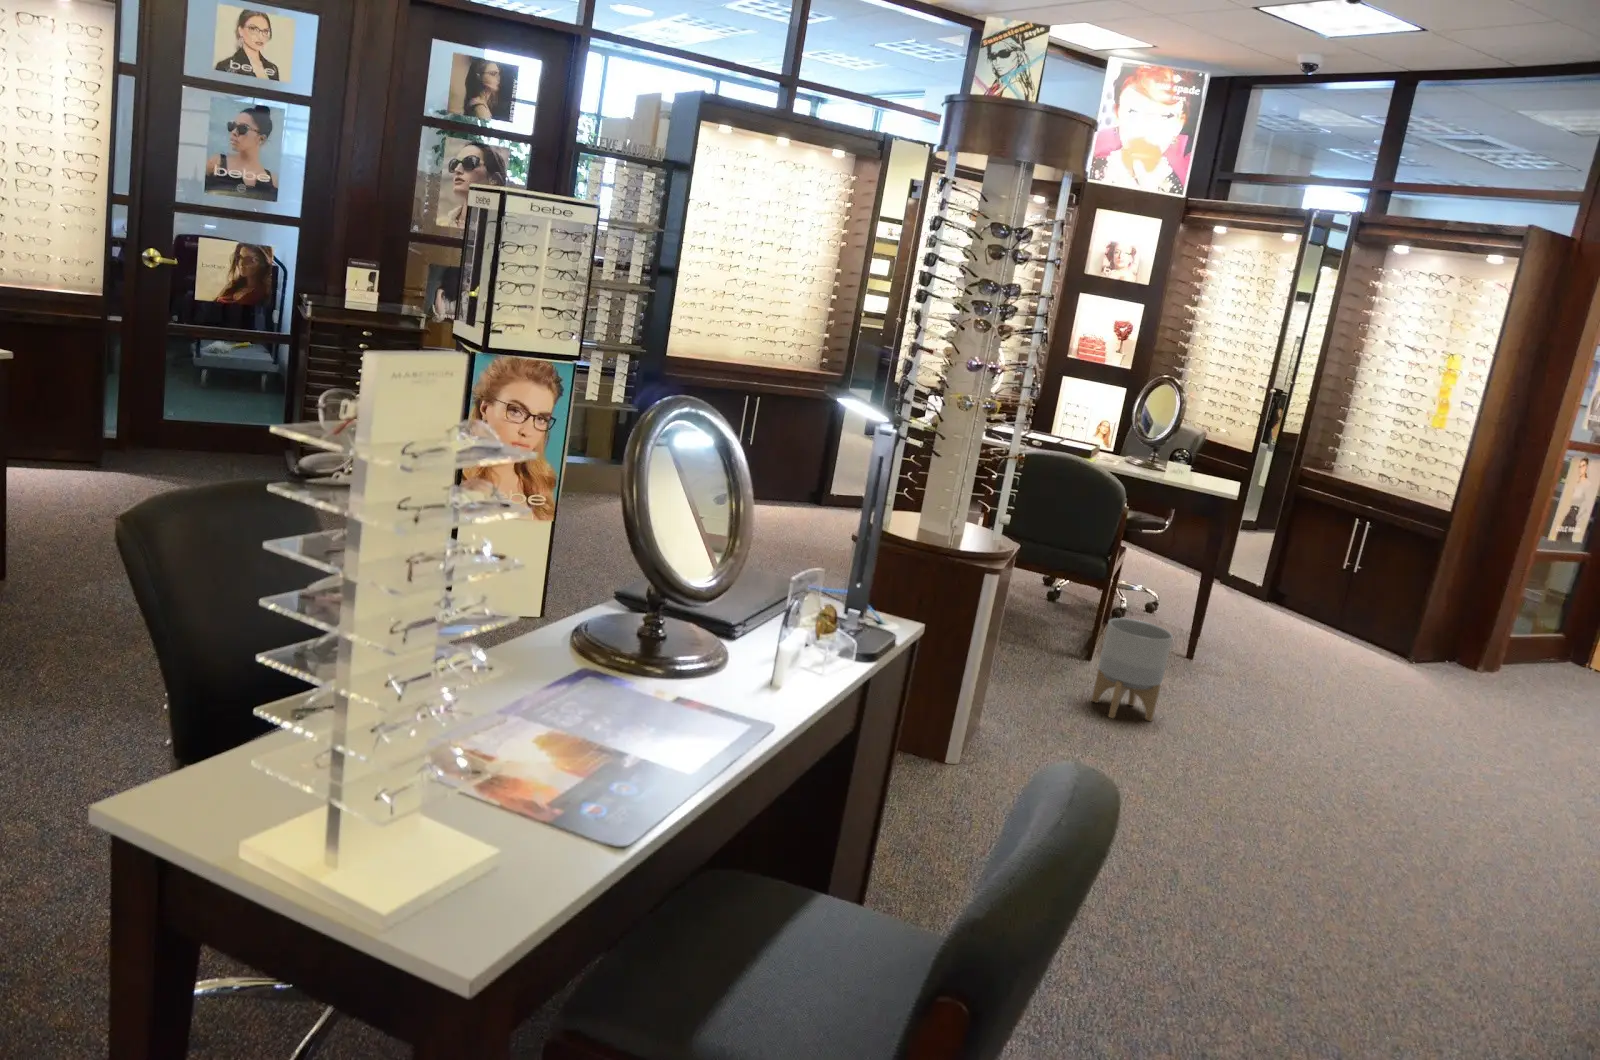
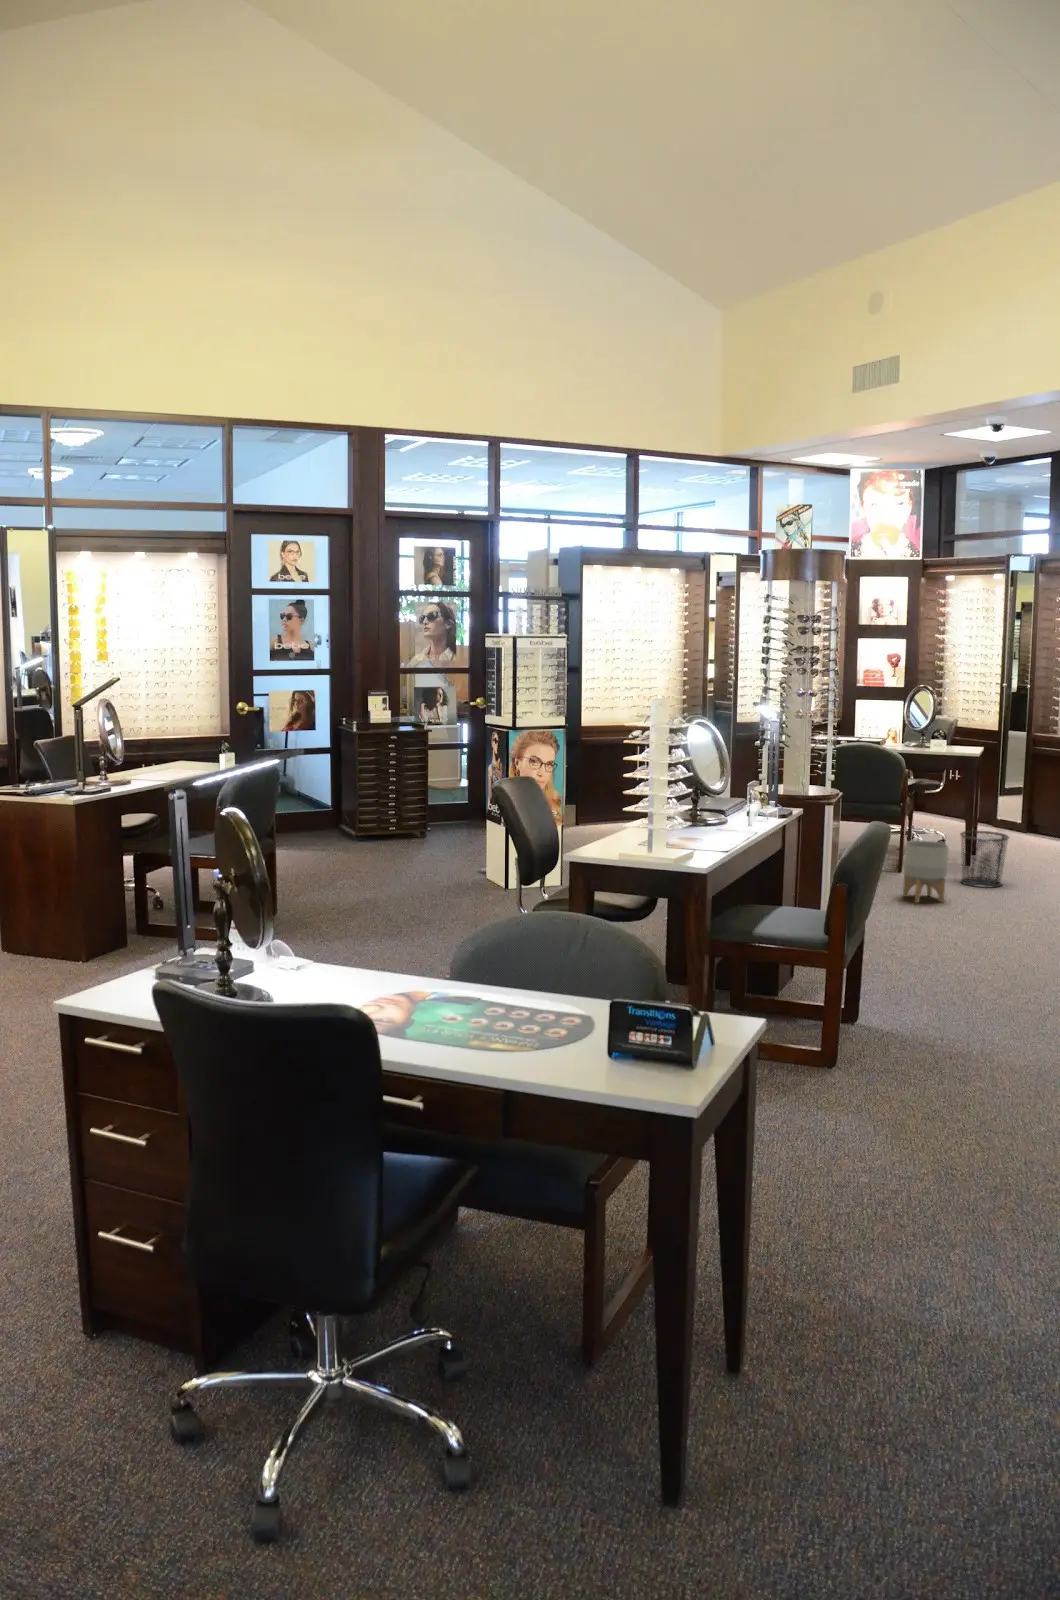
waste bin: none [1178,606,1261,698] -> present [960,831,1009,888]

